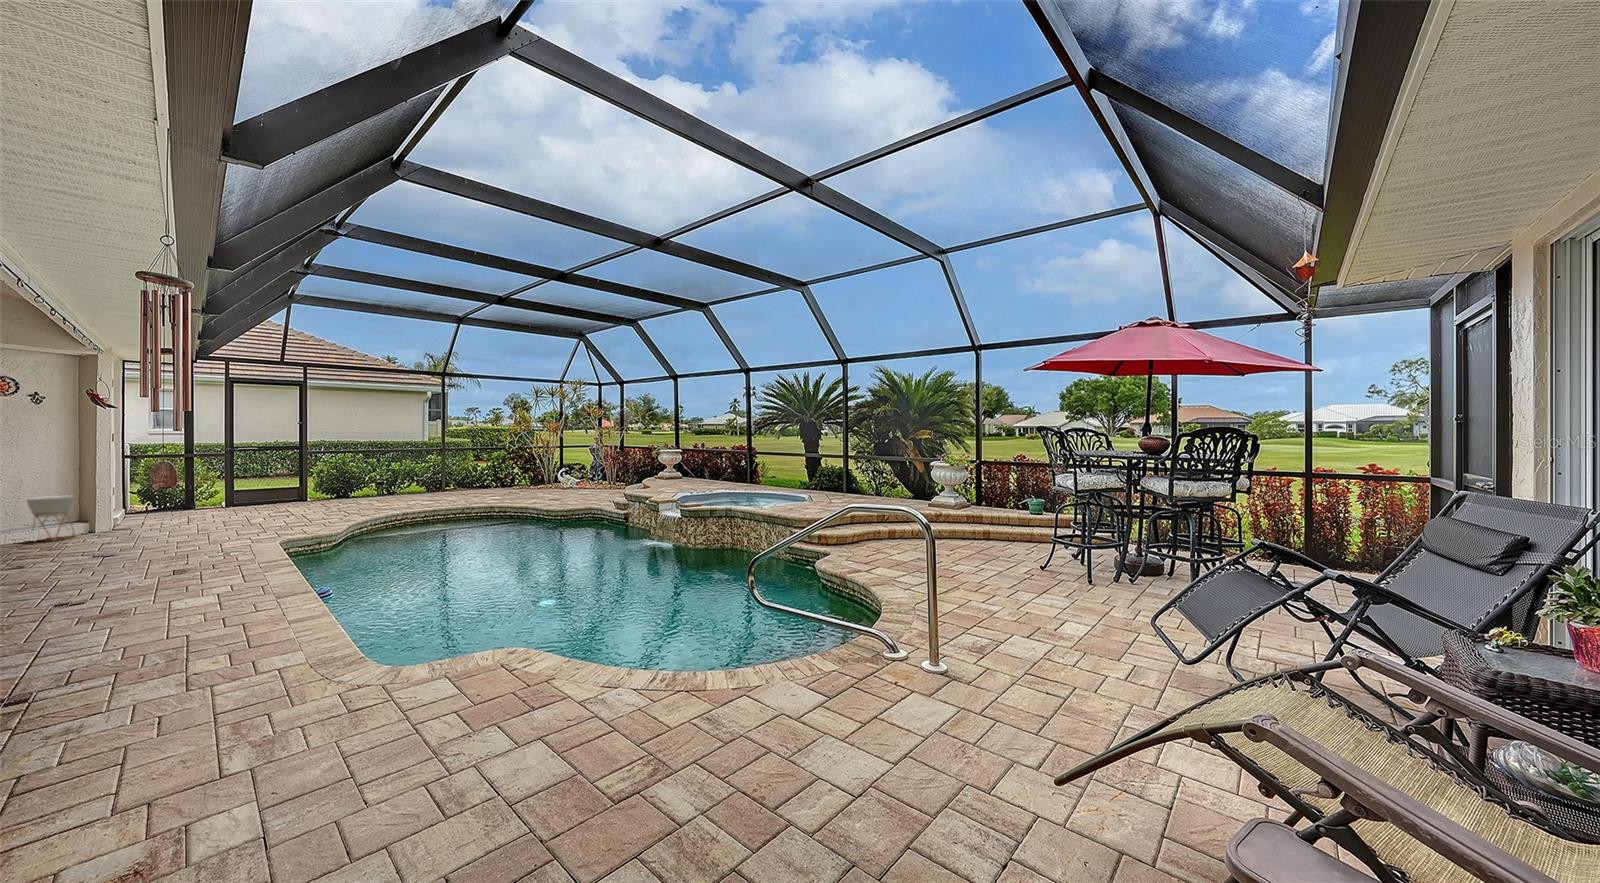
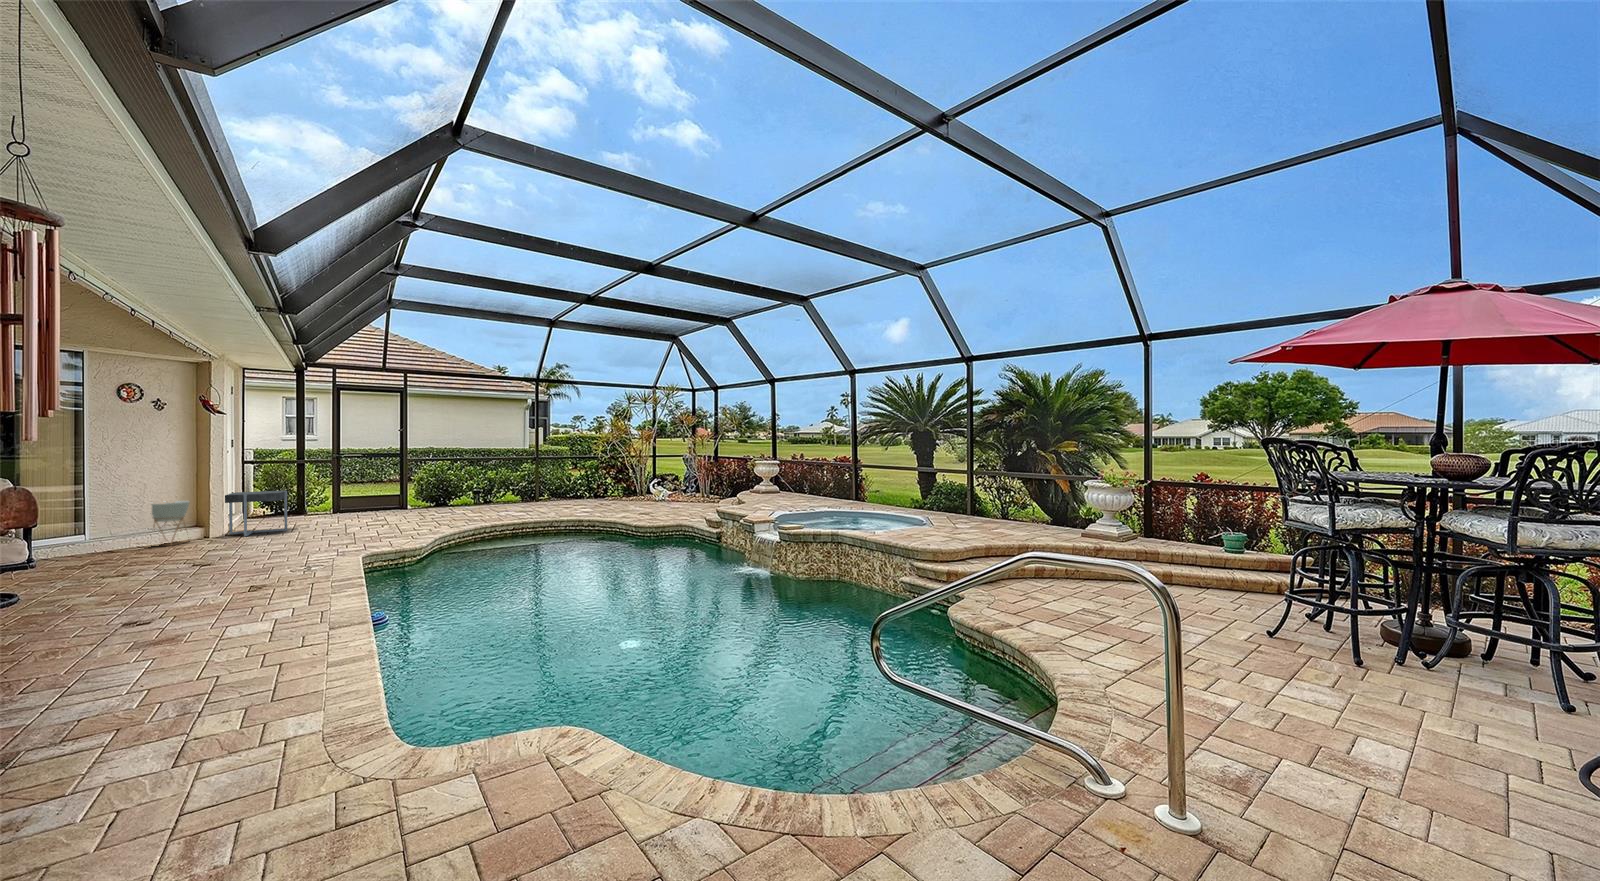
side table: none [113,484,182,530] -> present [225,490,287,536]

